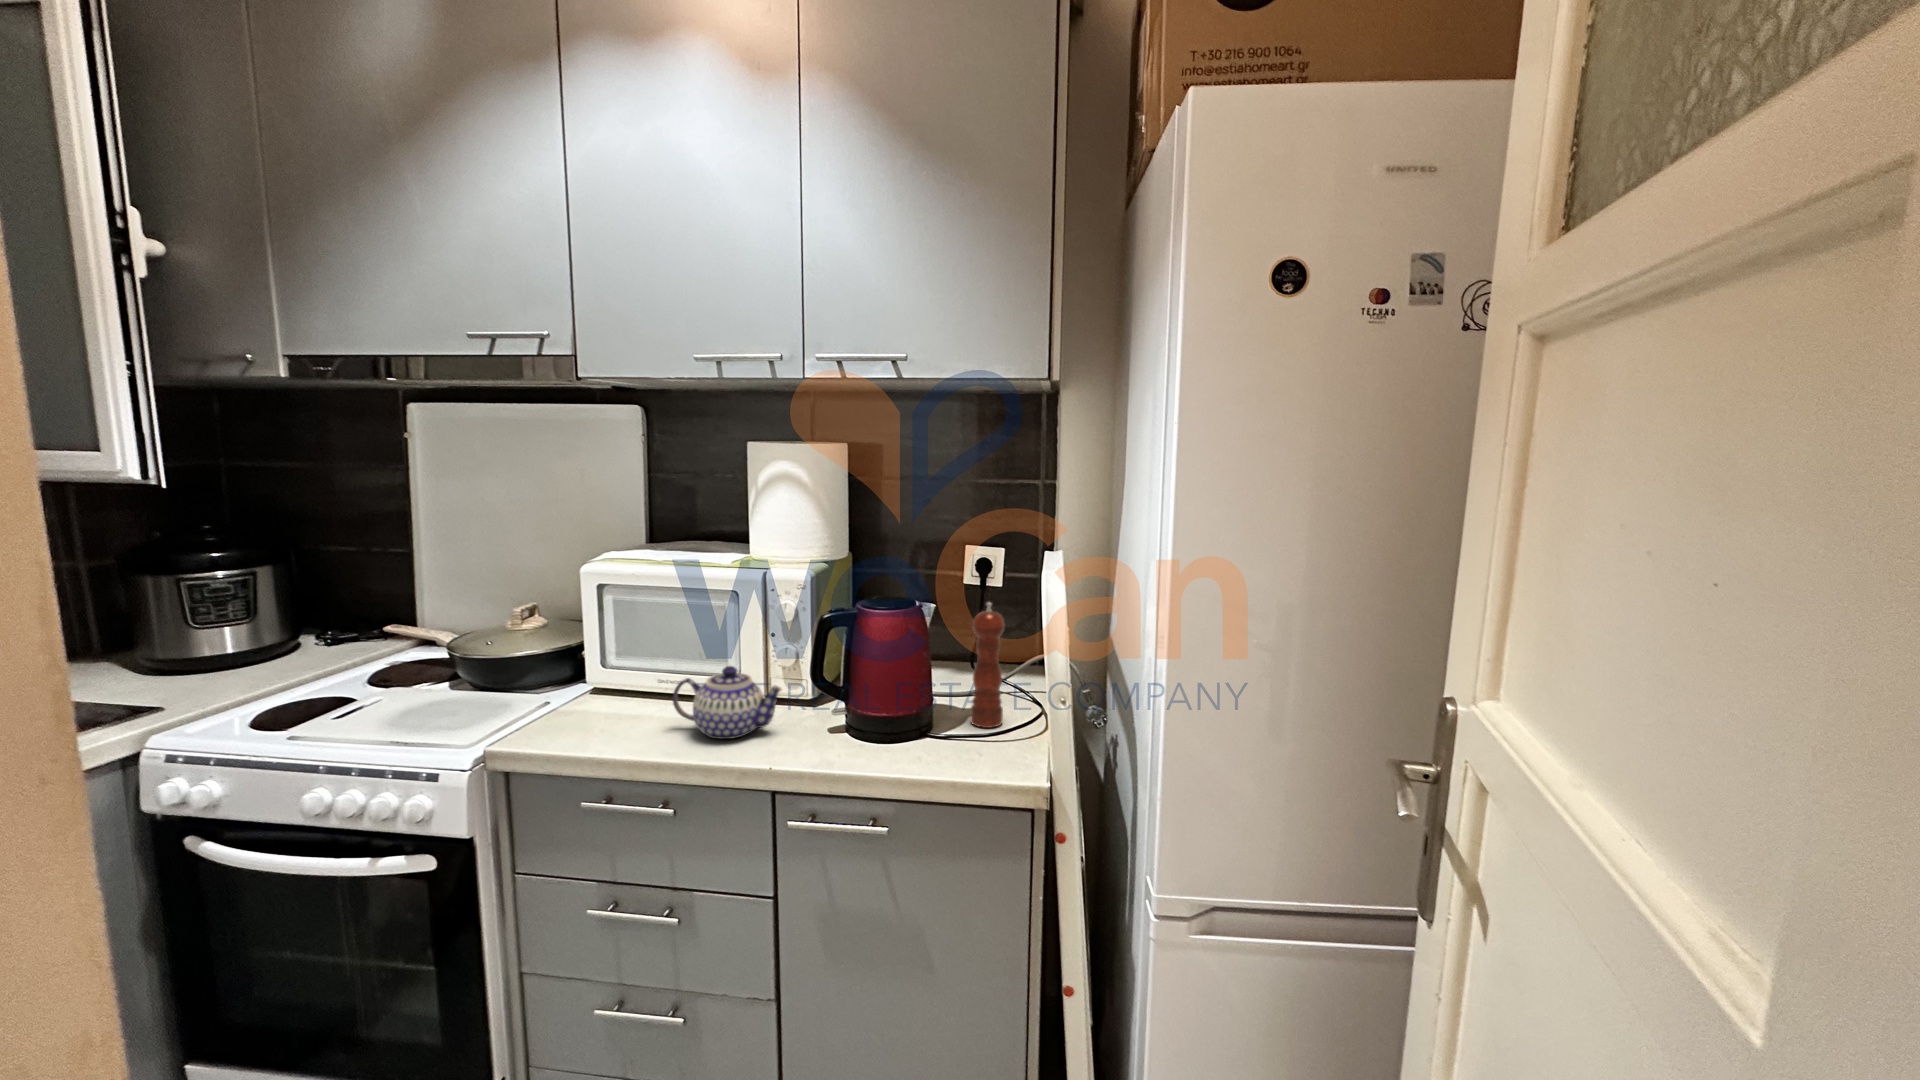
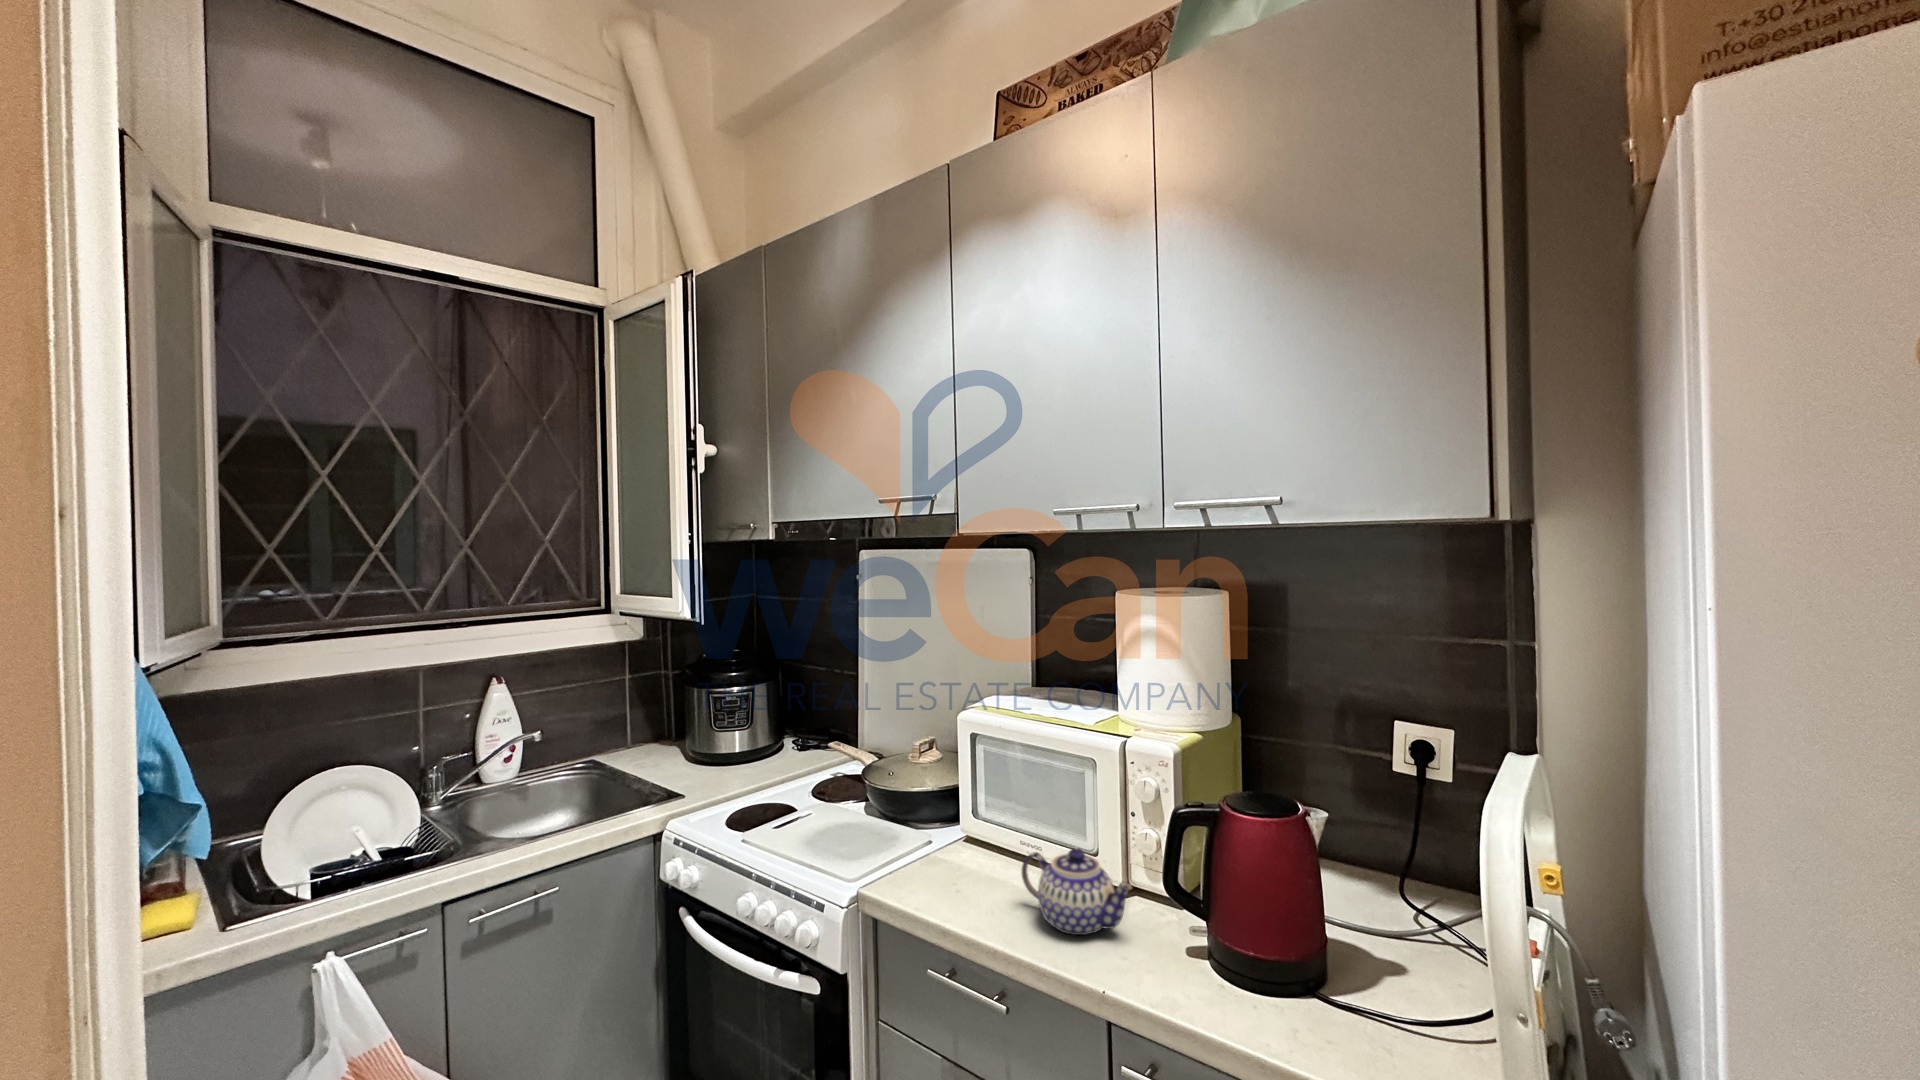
pepper mill: present [970,602,1004,728] -> none [1387,823,1441,1008]

